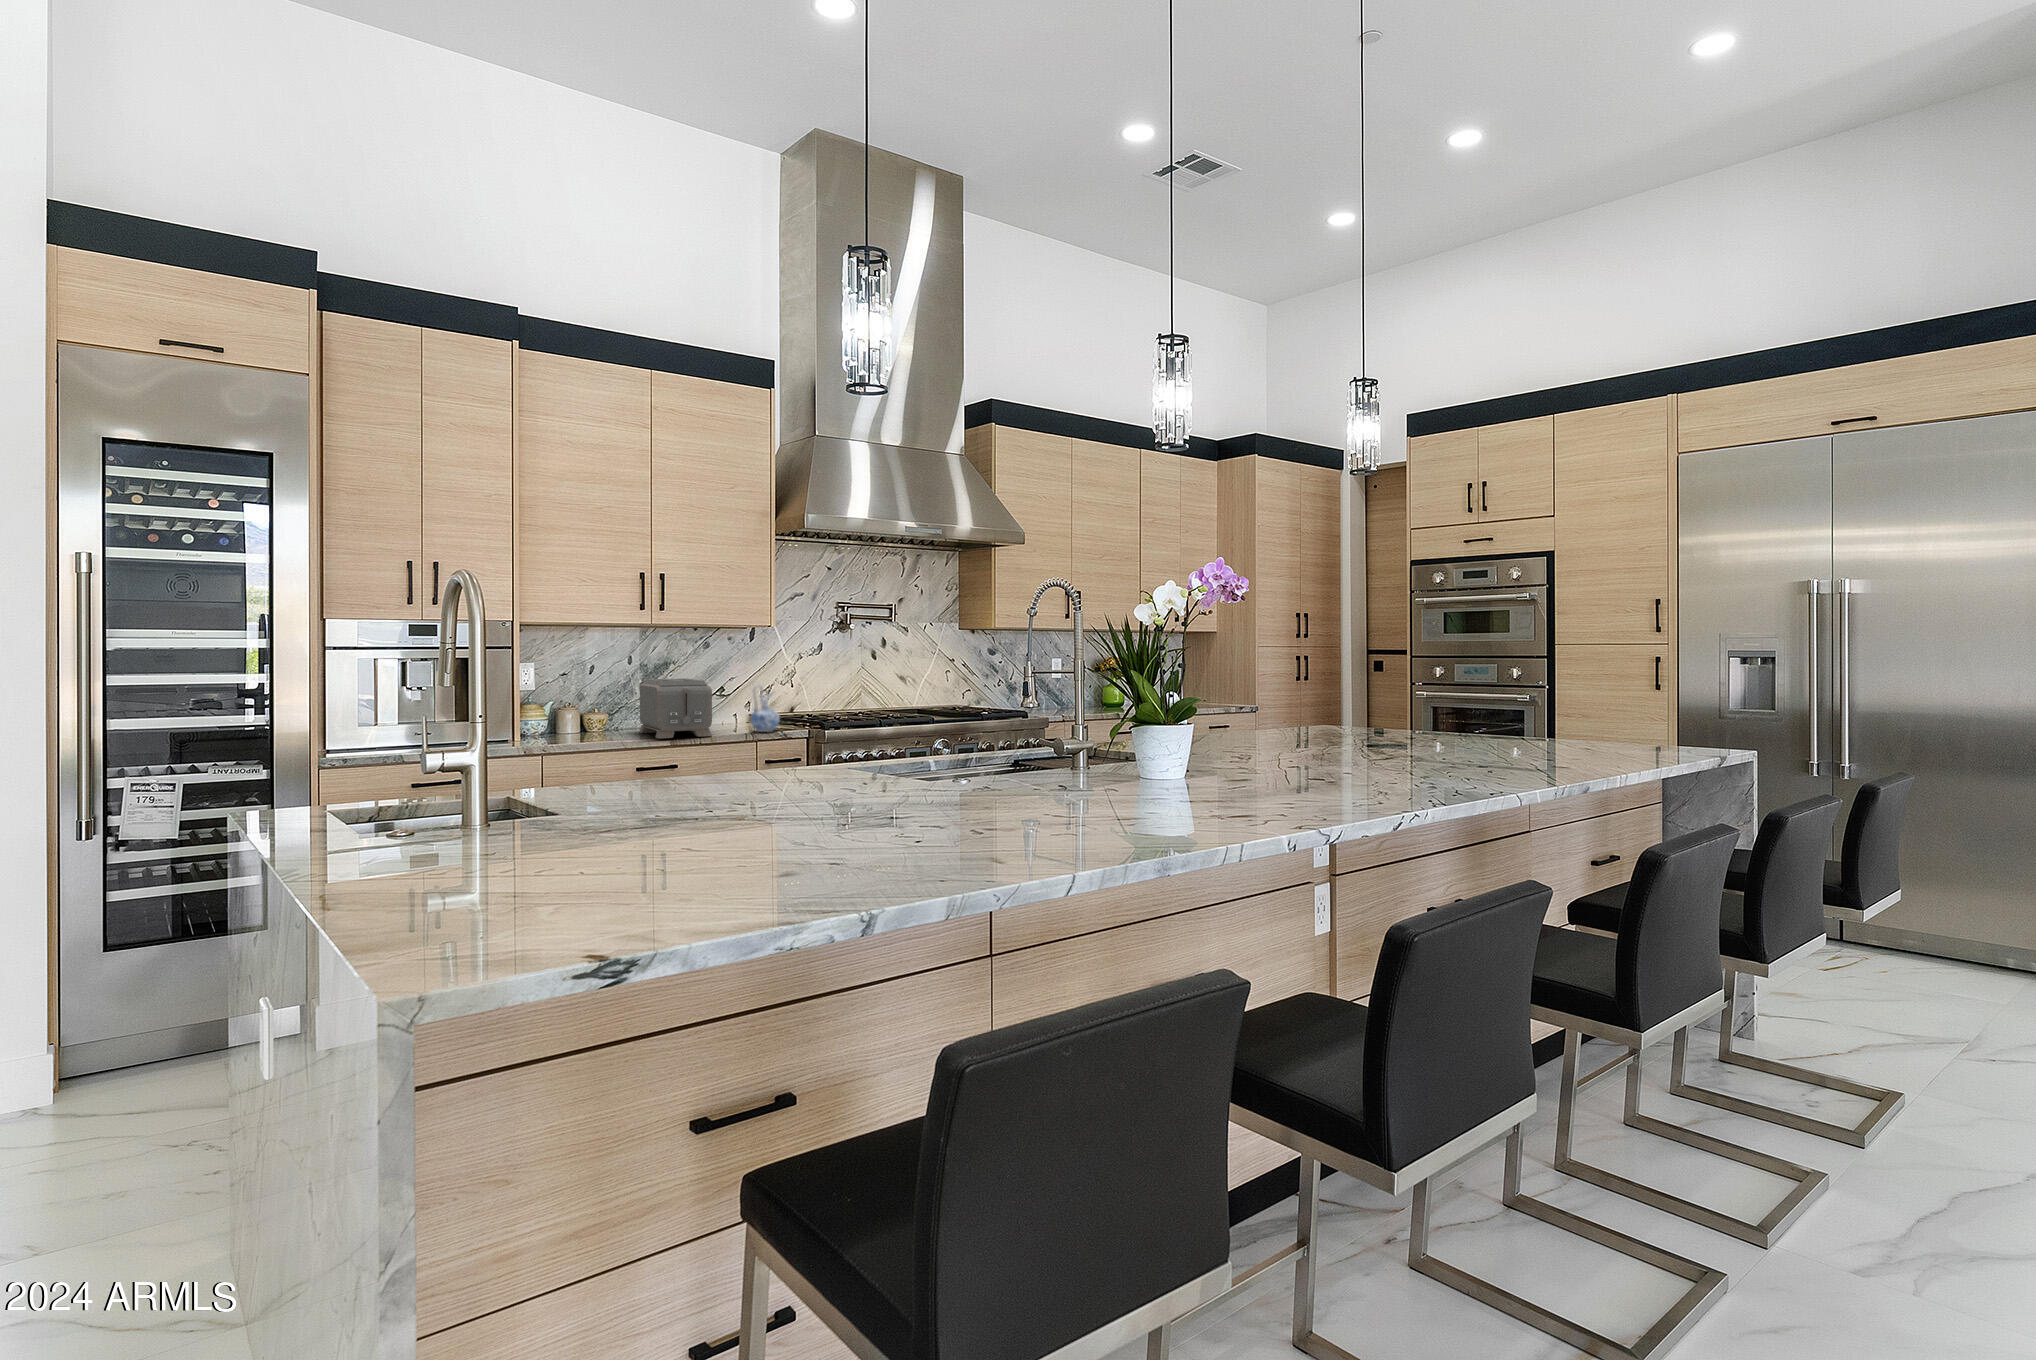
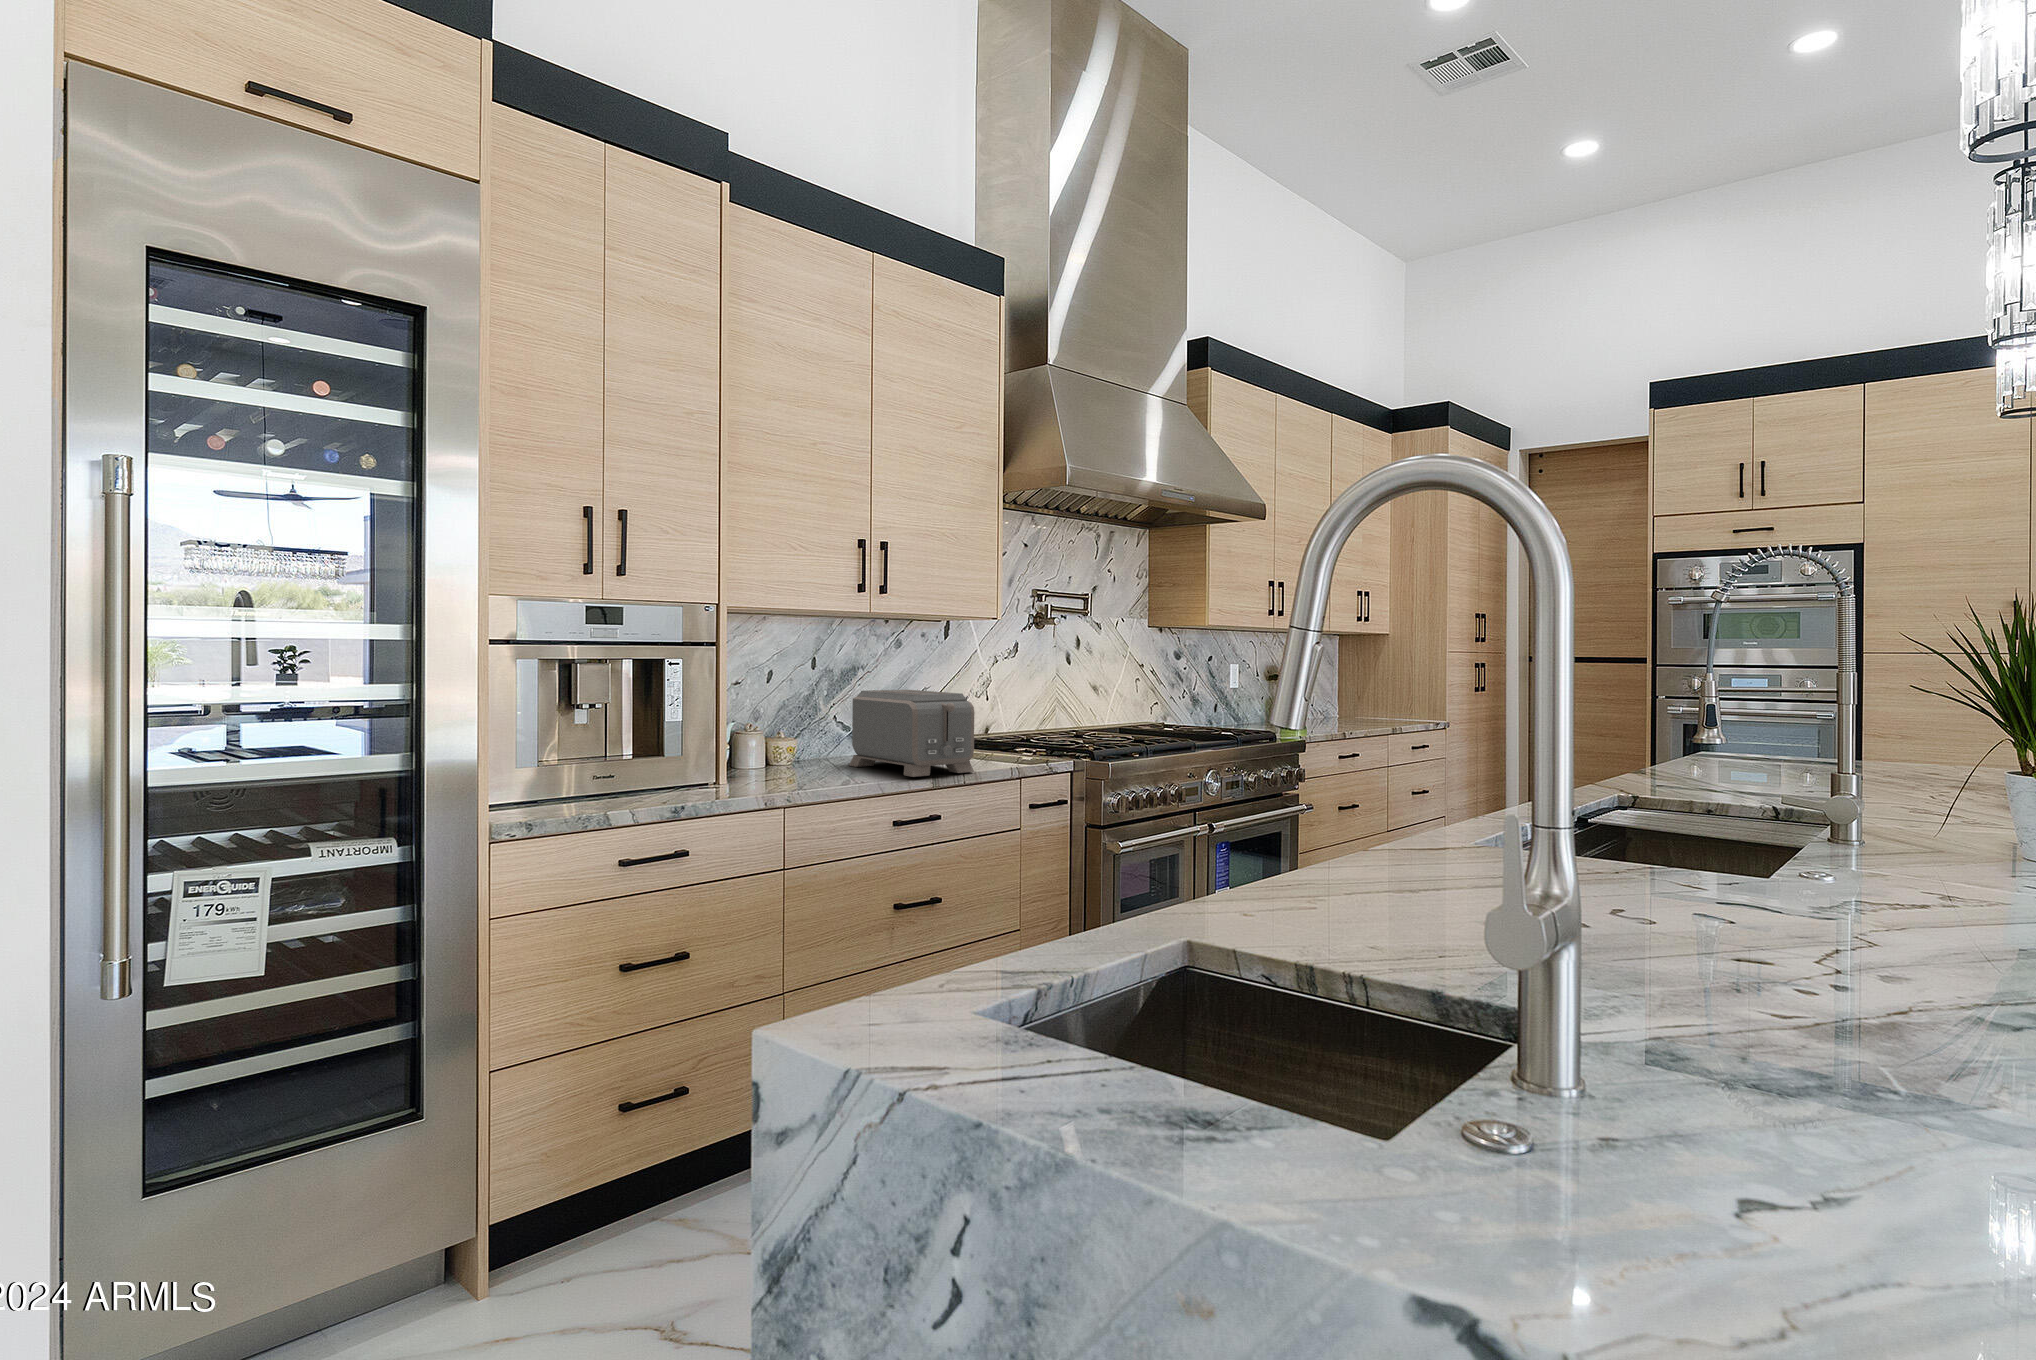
ceramic pitcher: present [750,685,780,732] -> none [1009,699,1048,765]

